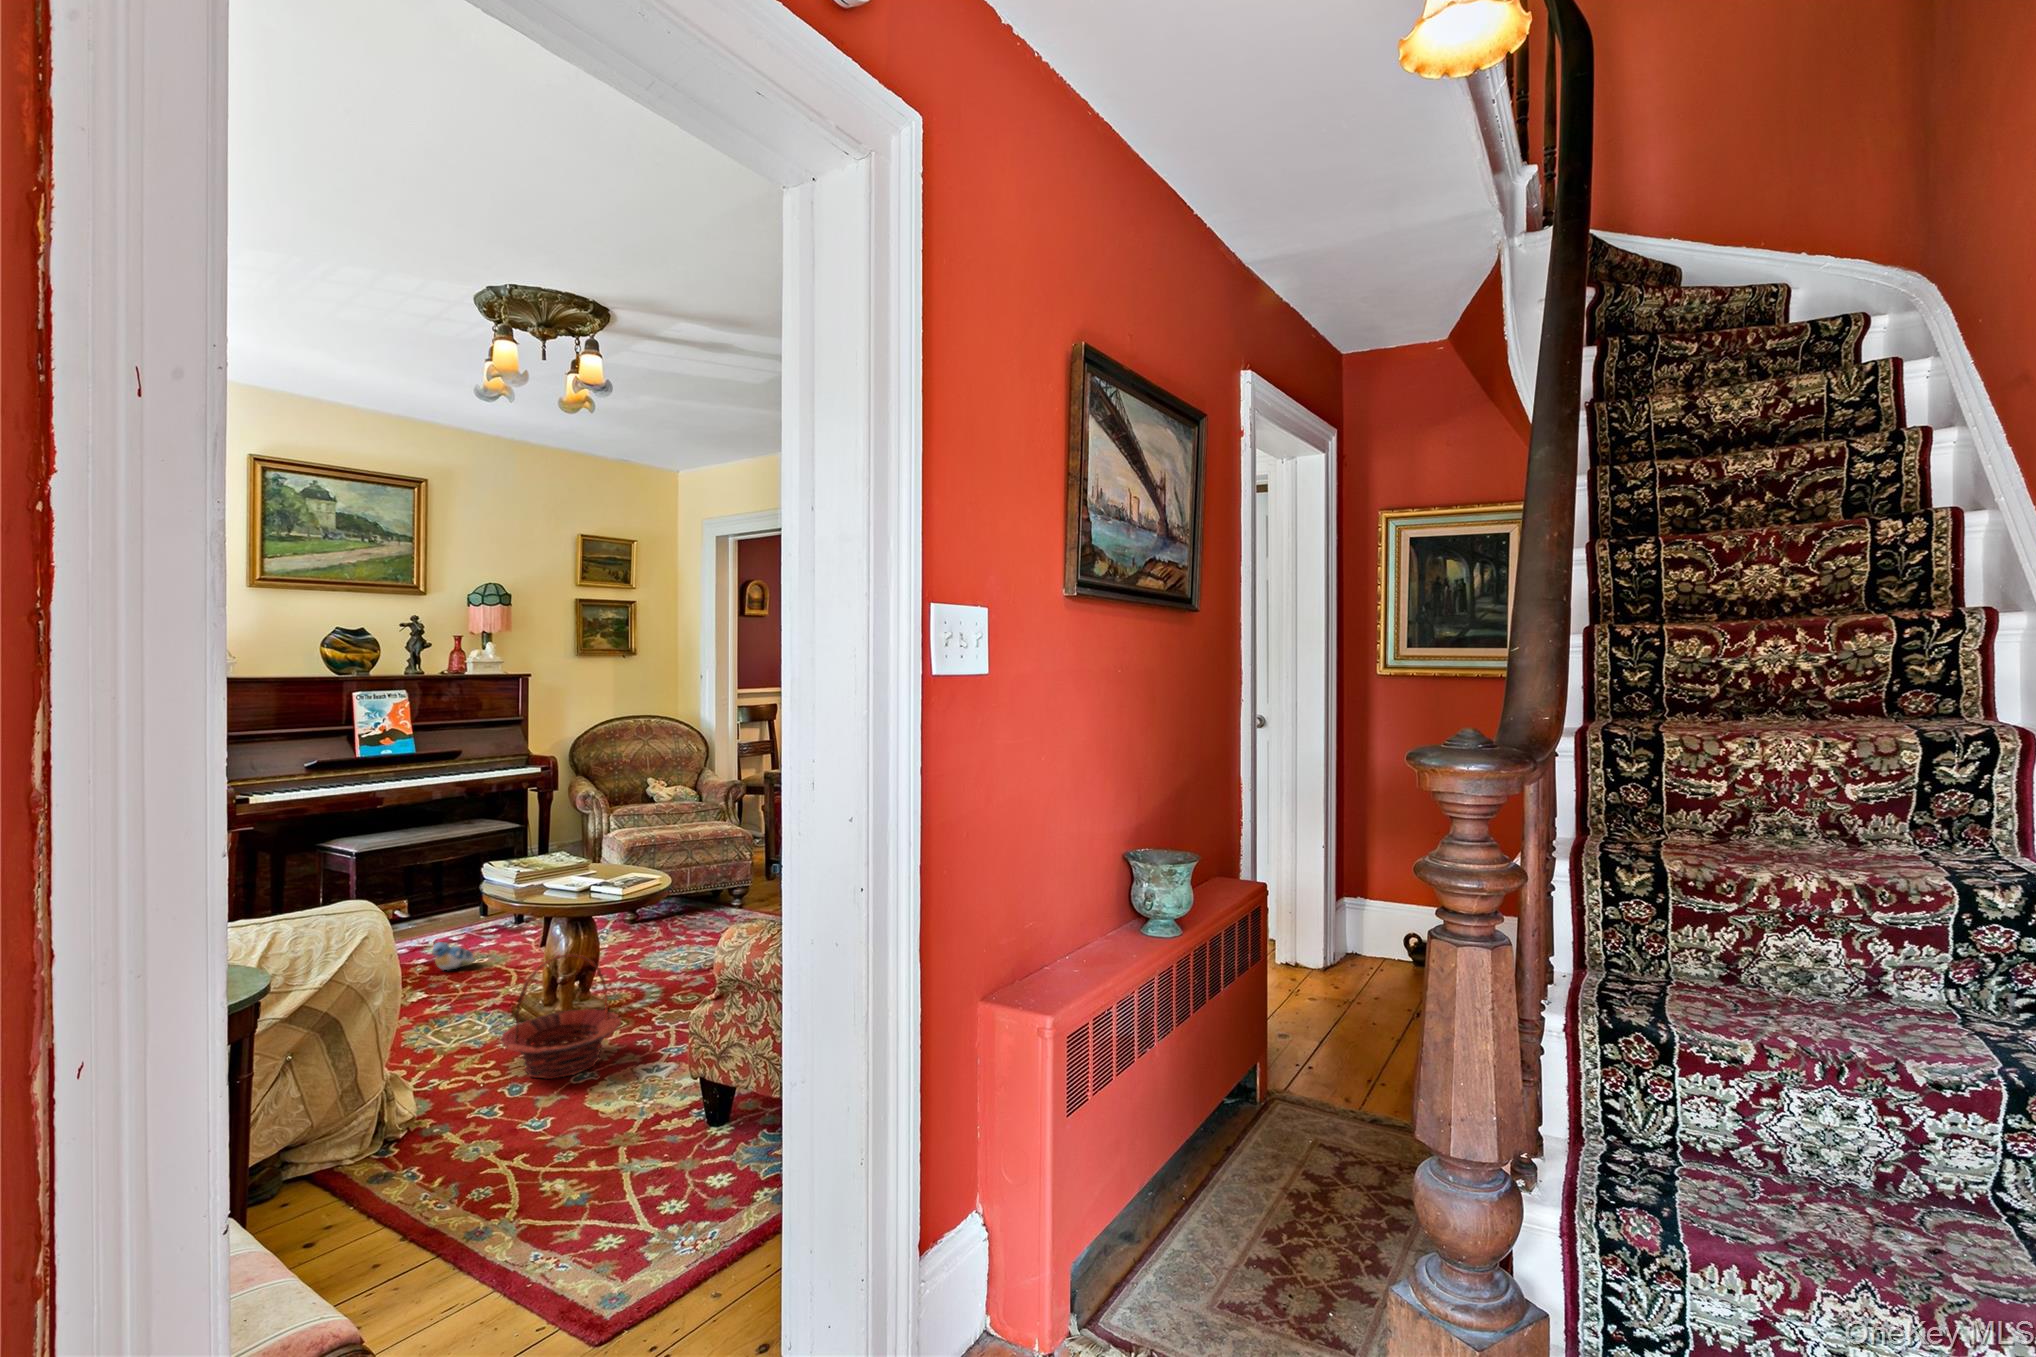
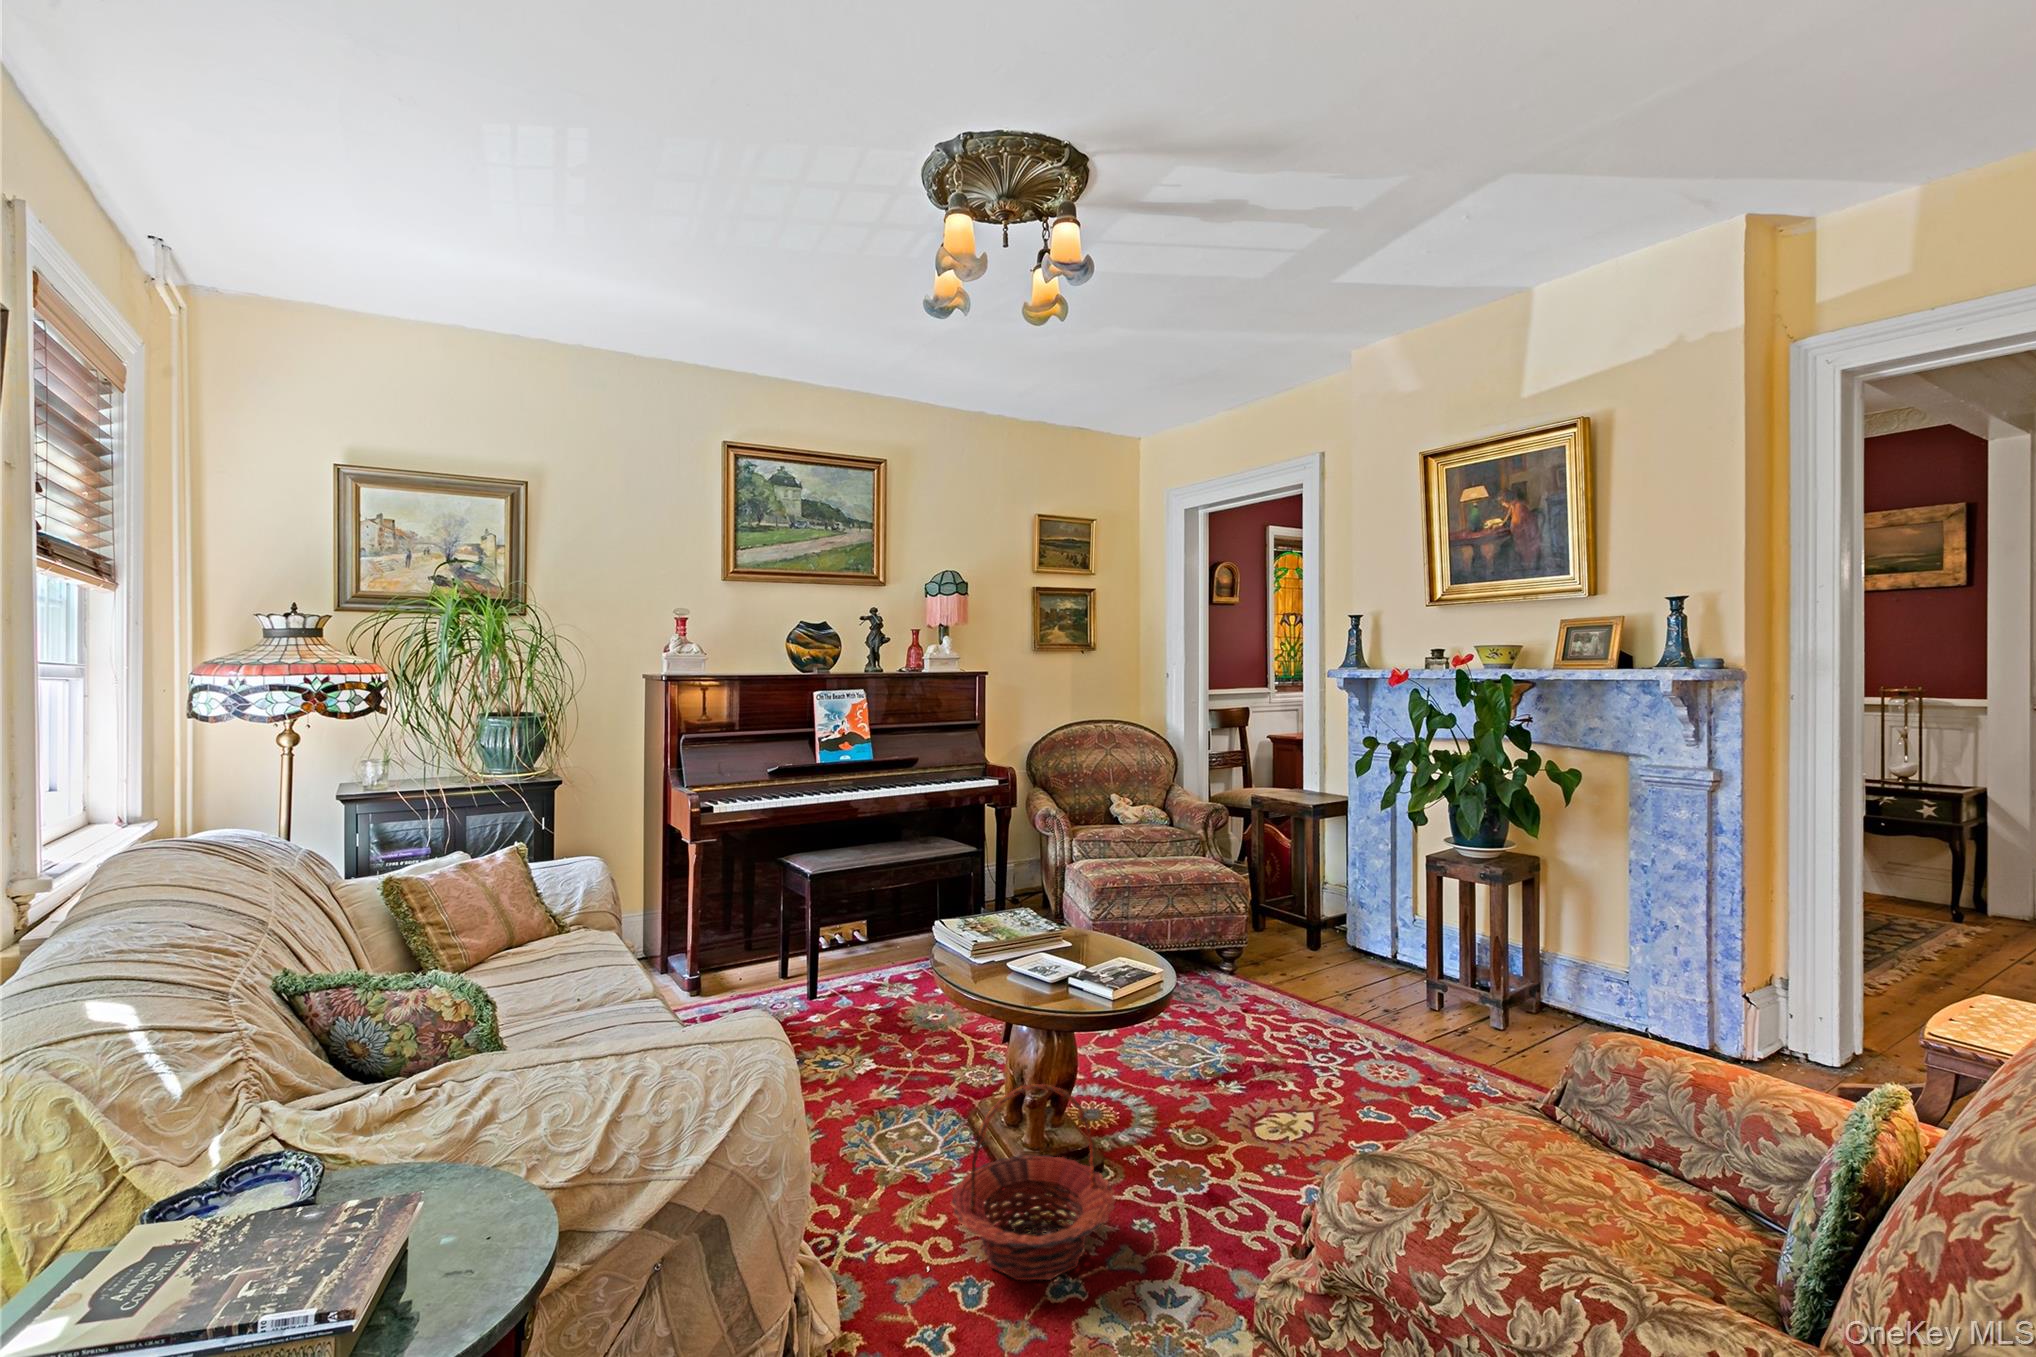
plush toy: present [432,942,477,970] -> none [881,993,932,1028]

